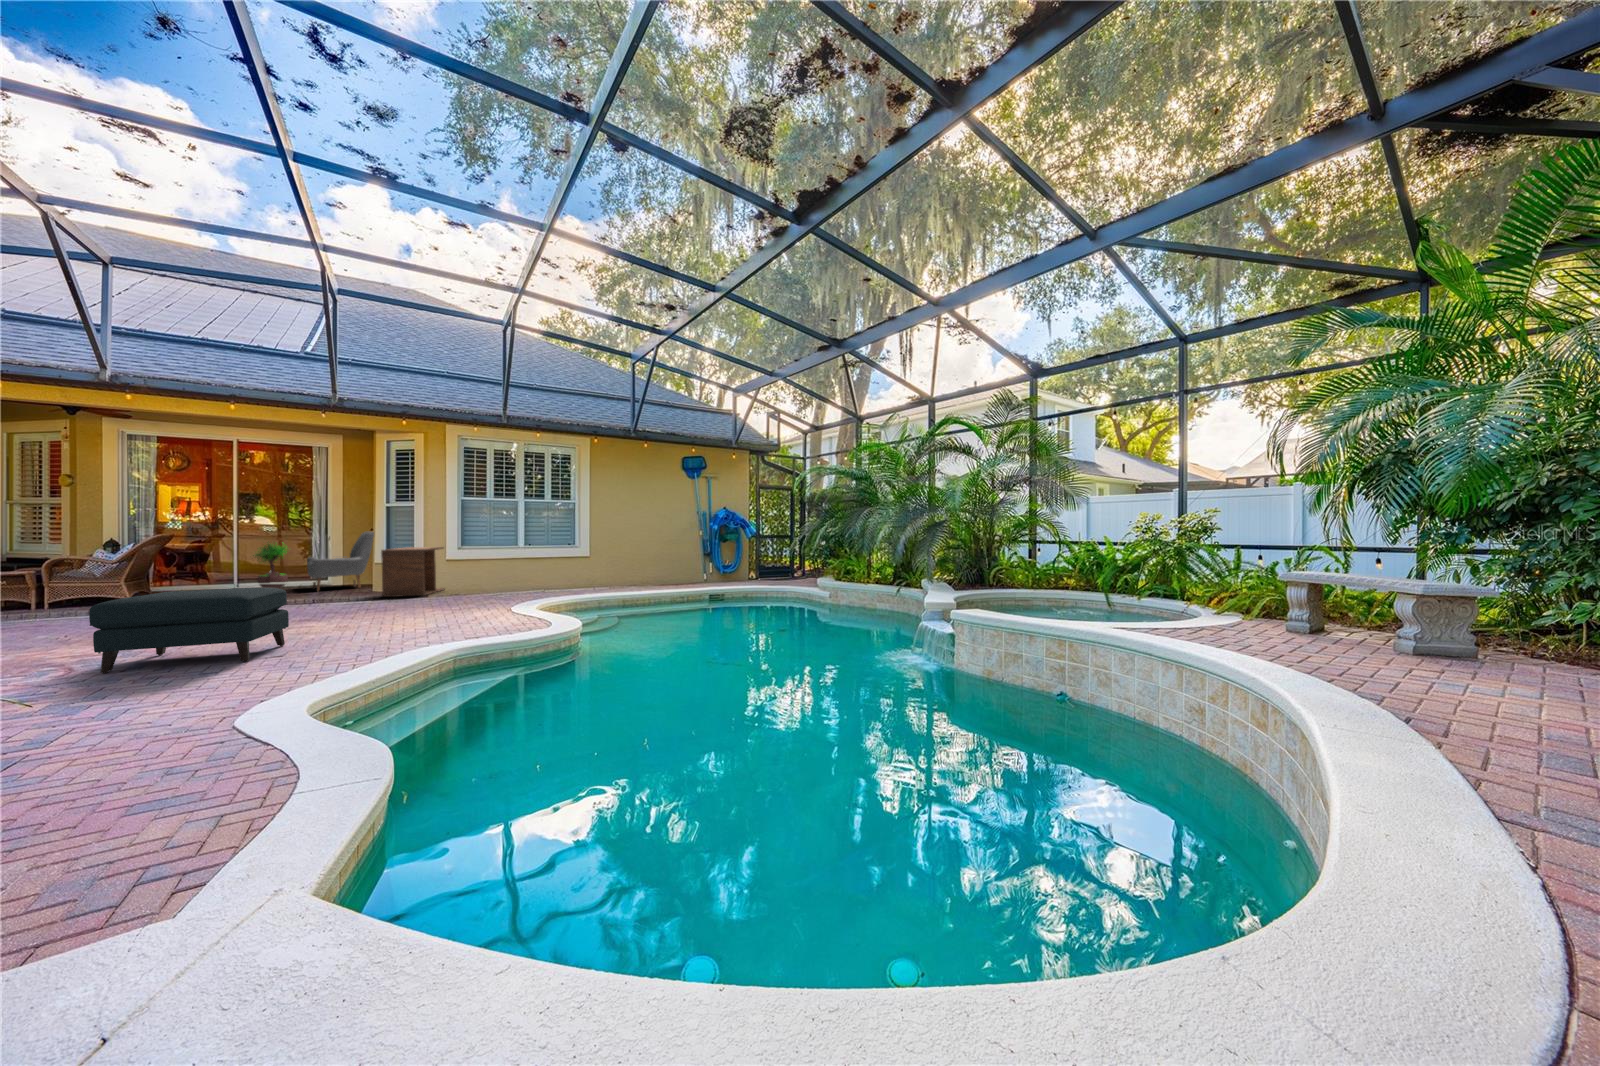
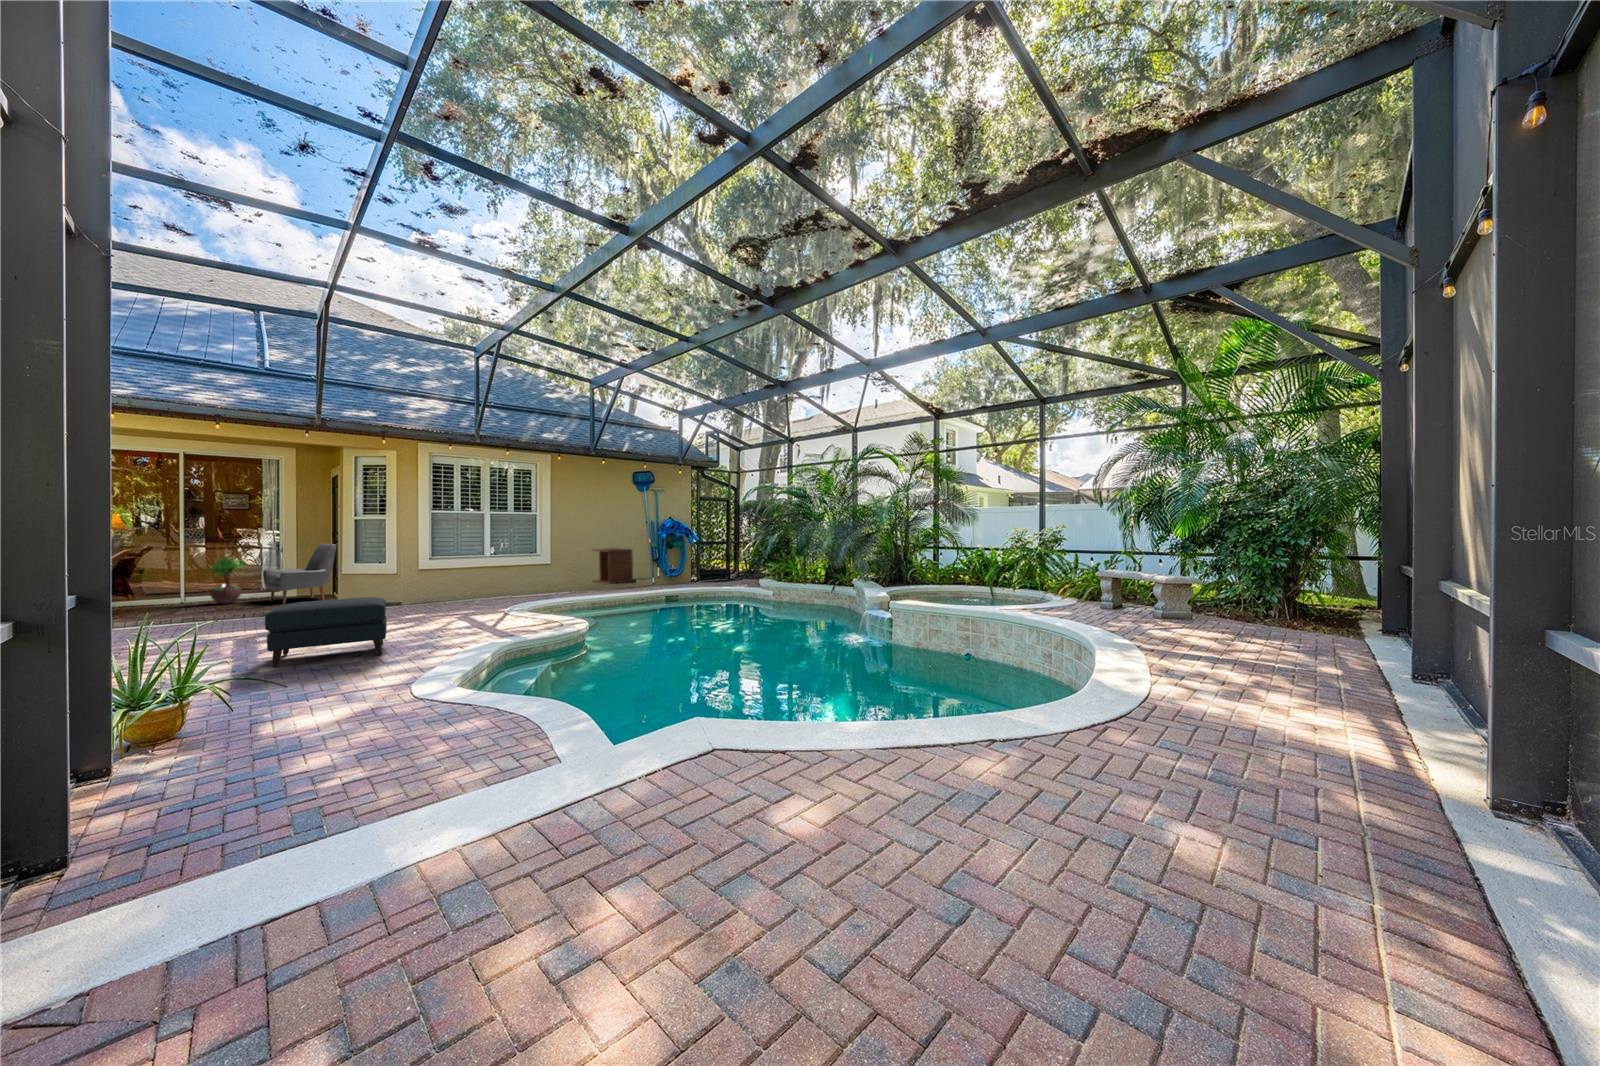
side table: present [381,547,445,597] -> present [593,548,633,584]

